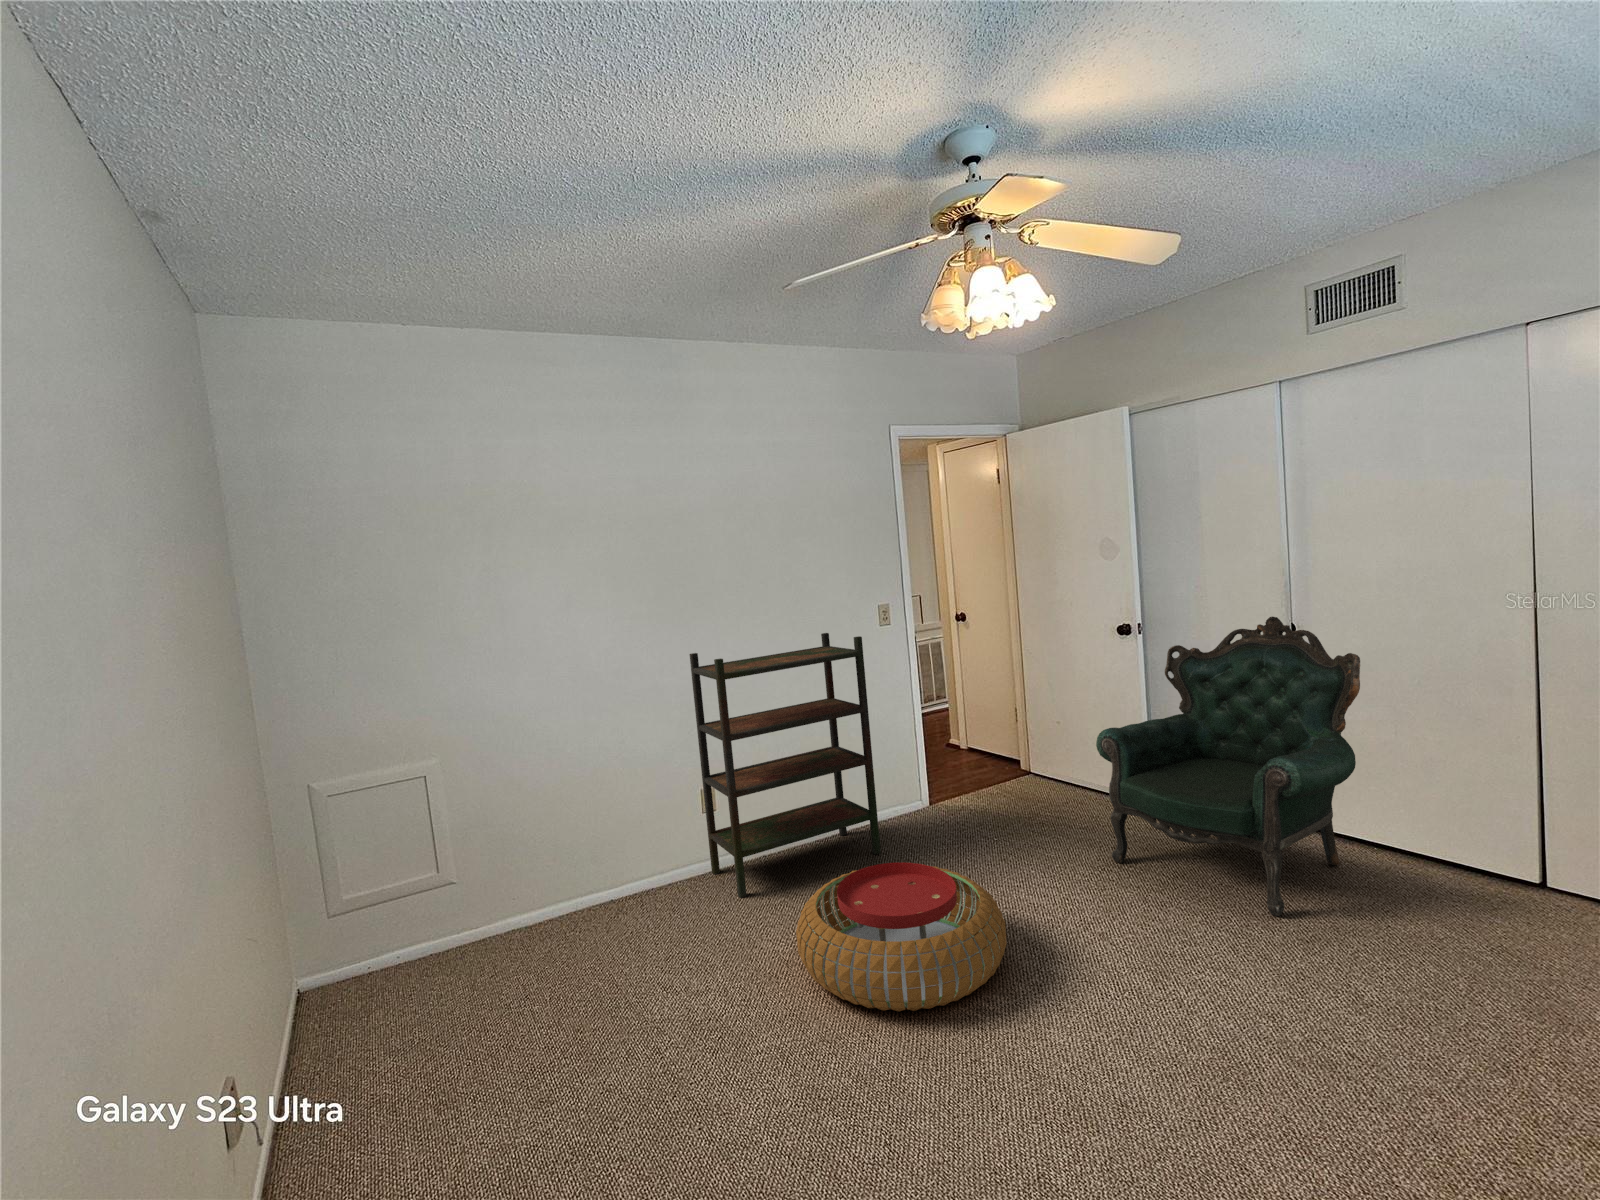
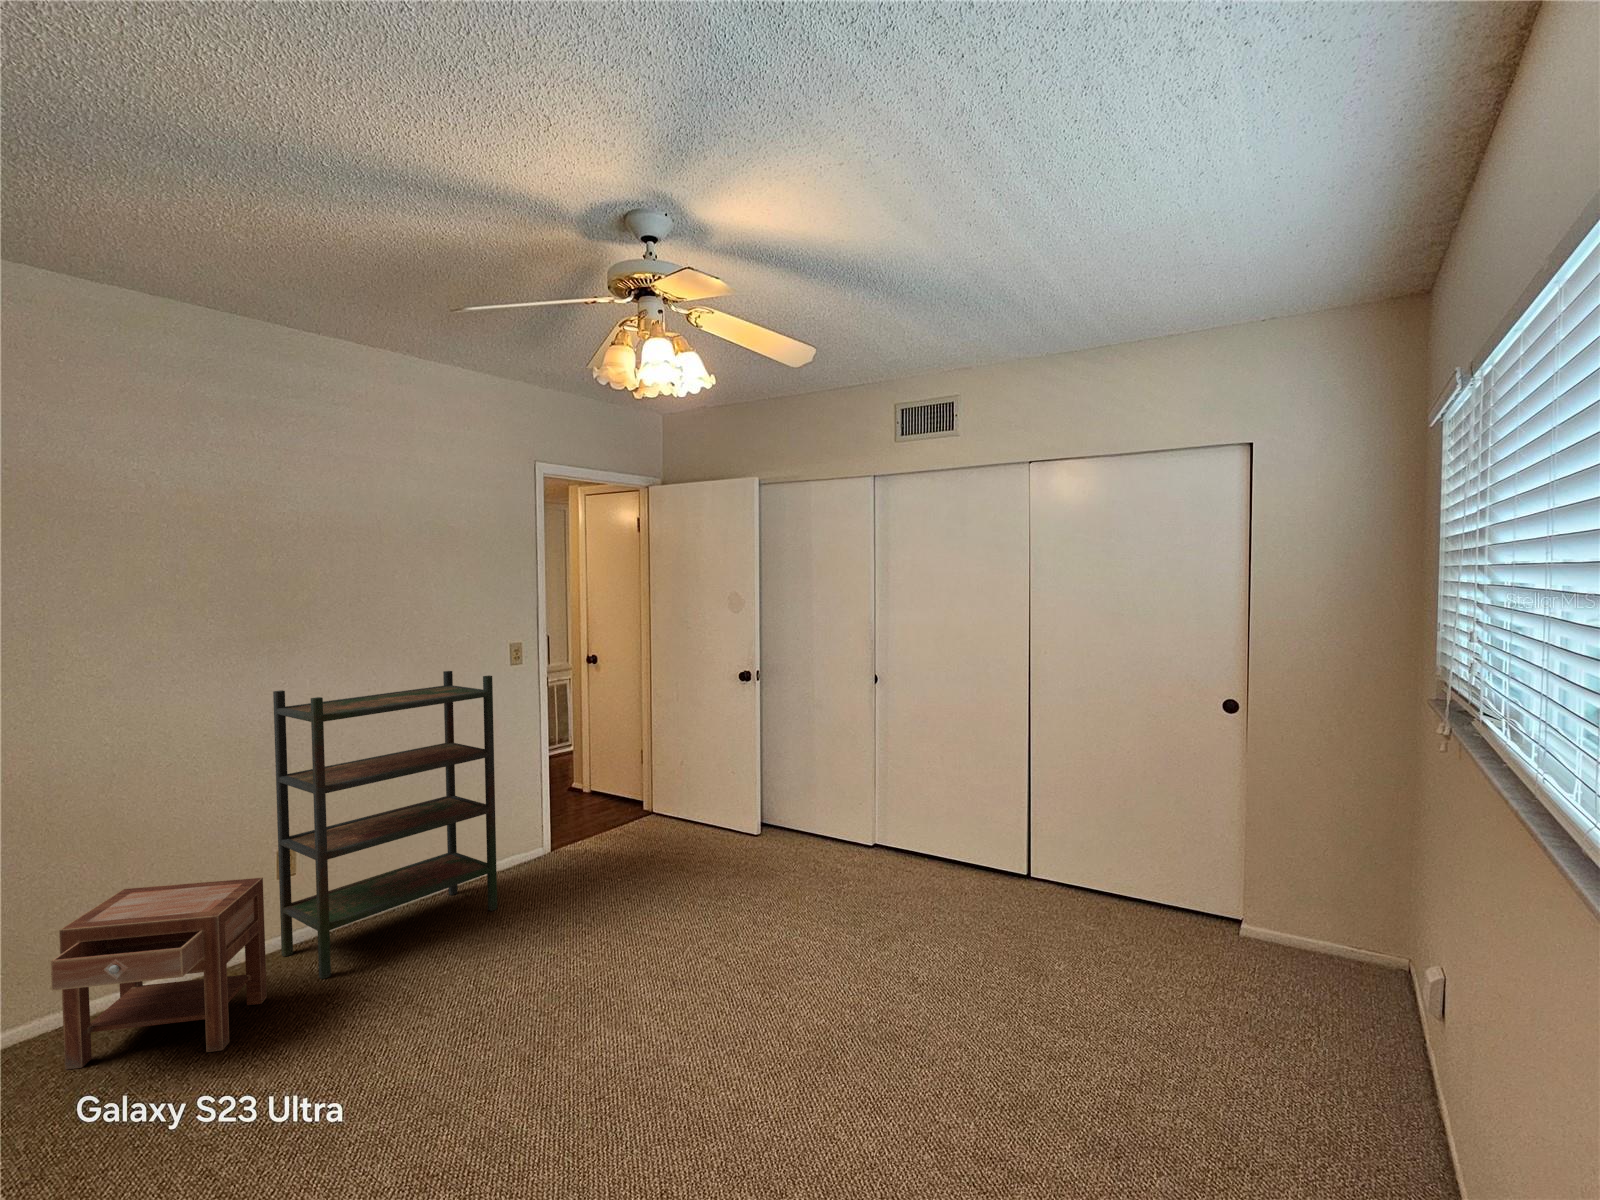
armchair: present [1096,617,1360,916] -> none [720,667,924,923]
nightstand: none [556,809,701,946] -> present [51,878,267,1069]
pouf: present [796,862,1007,1012] -> none [401,913,632,1072]

